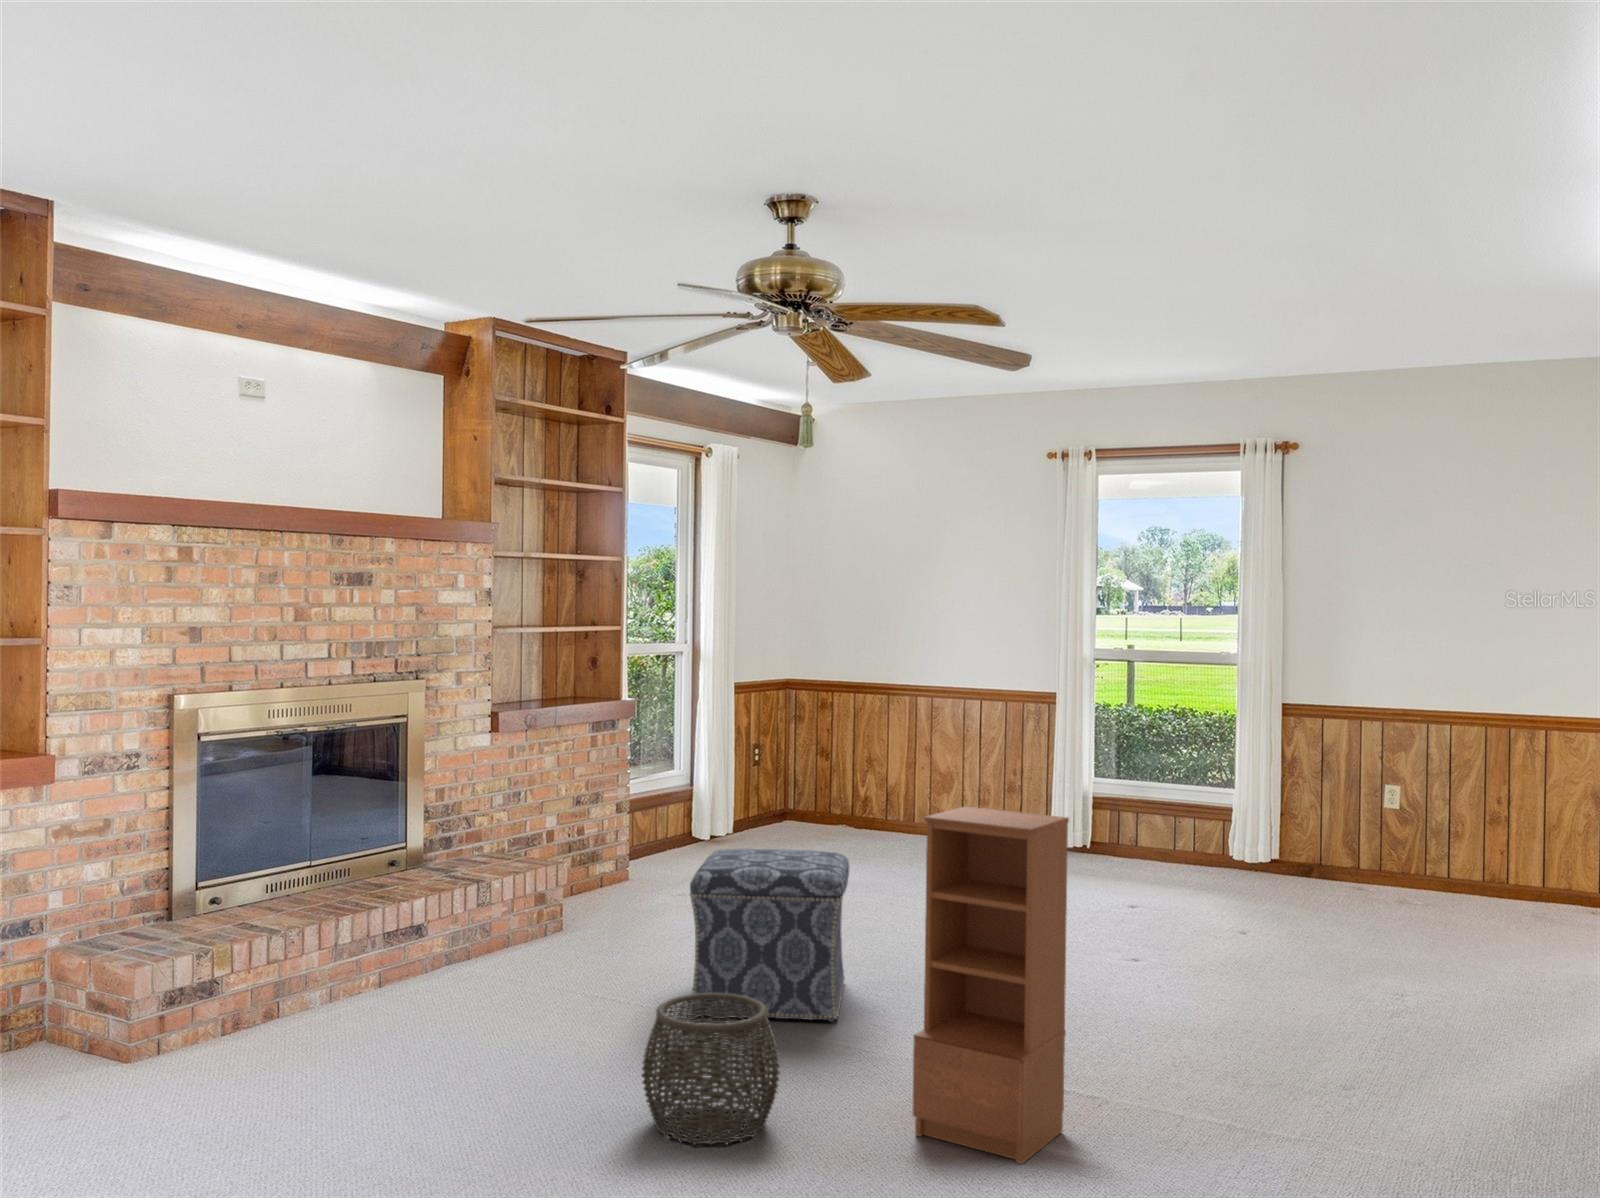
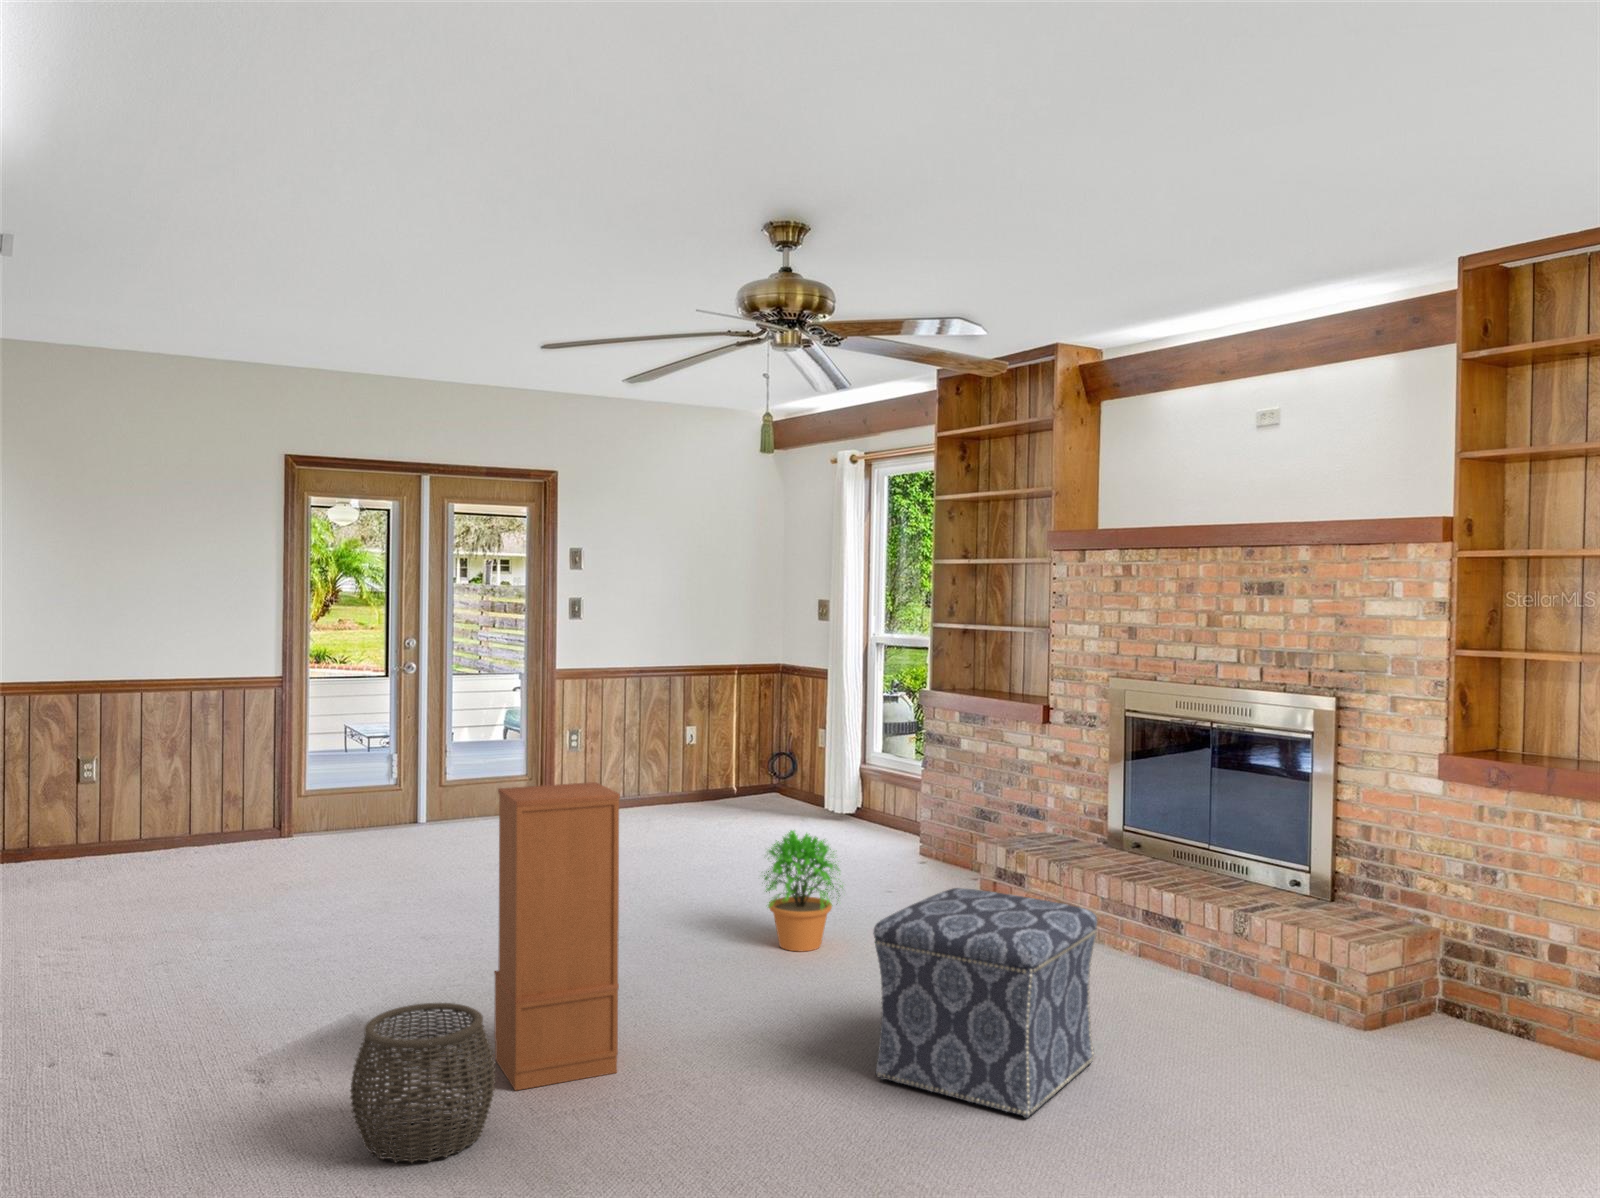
potted plant: none [366,946,519,1133] -> present [764,831,841,951]
woven basket: present [642,993,780,1145] -> present [350,1003,496,1163]

